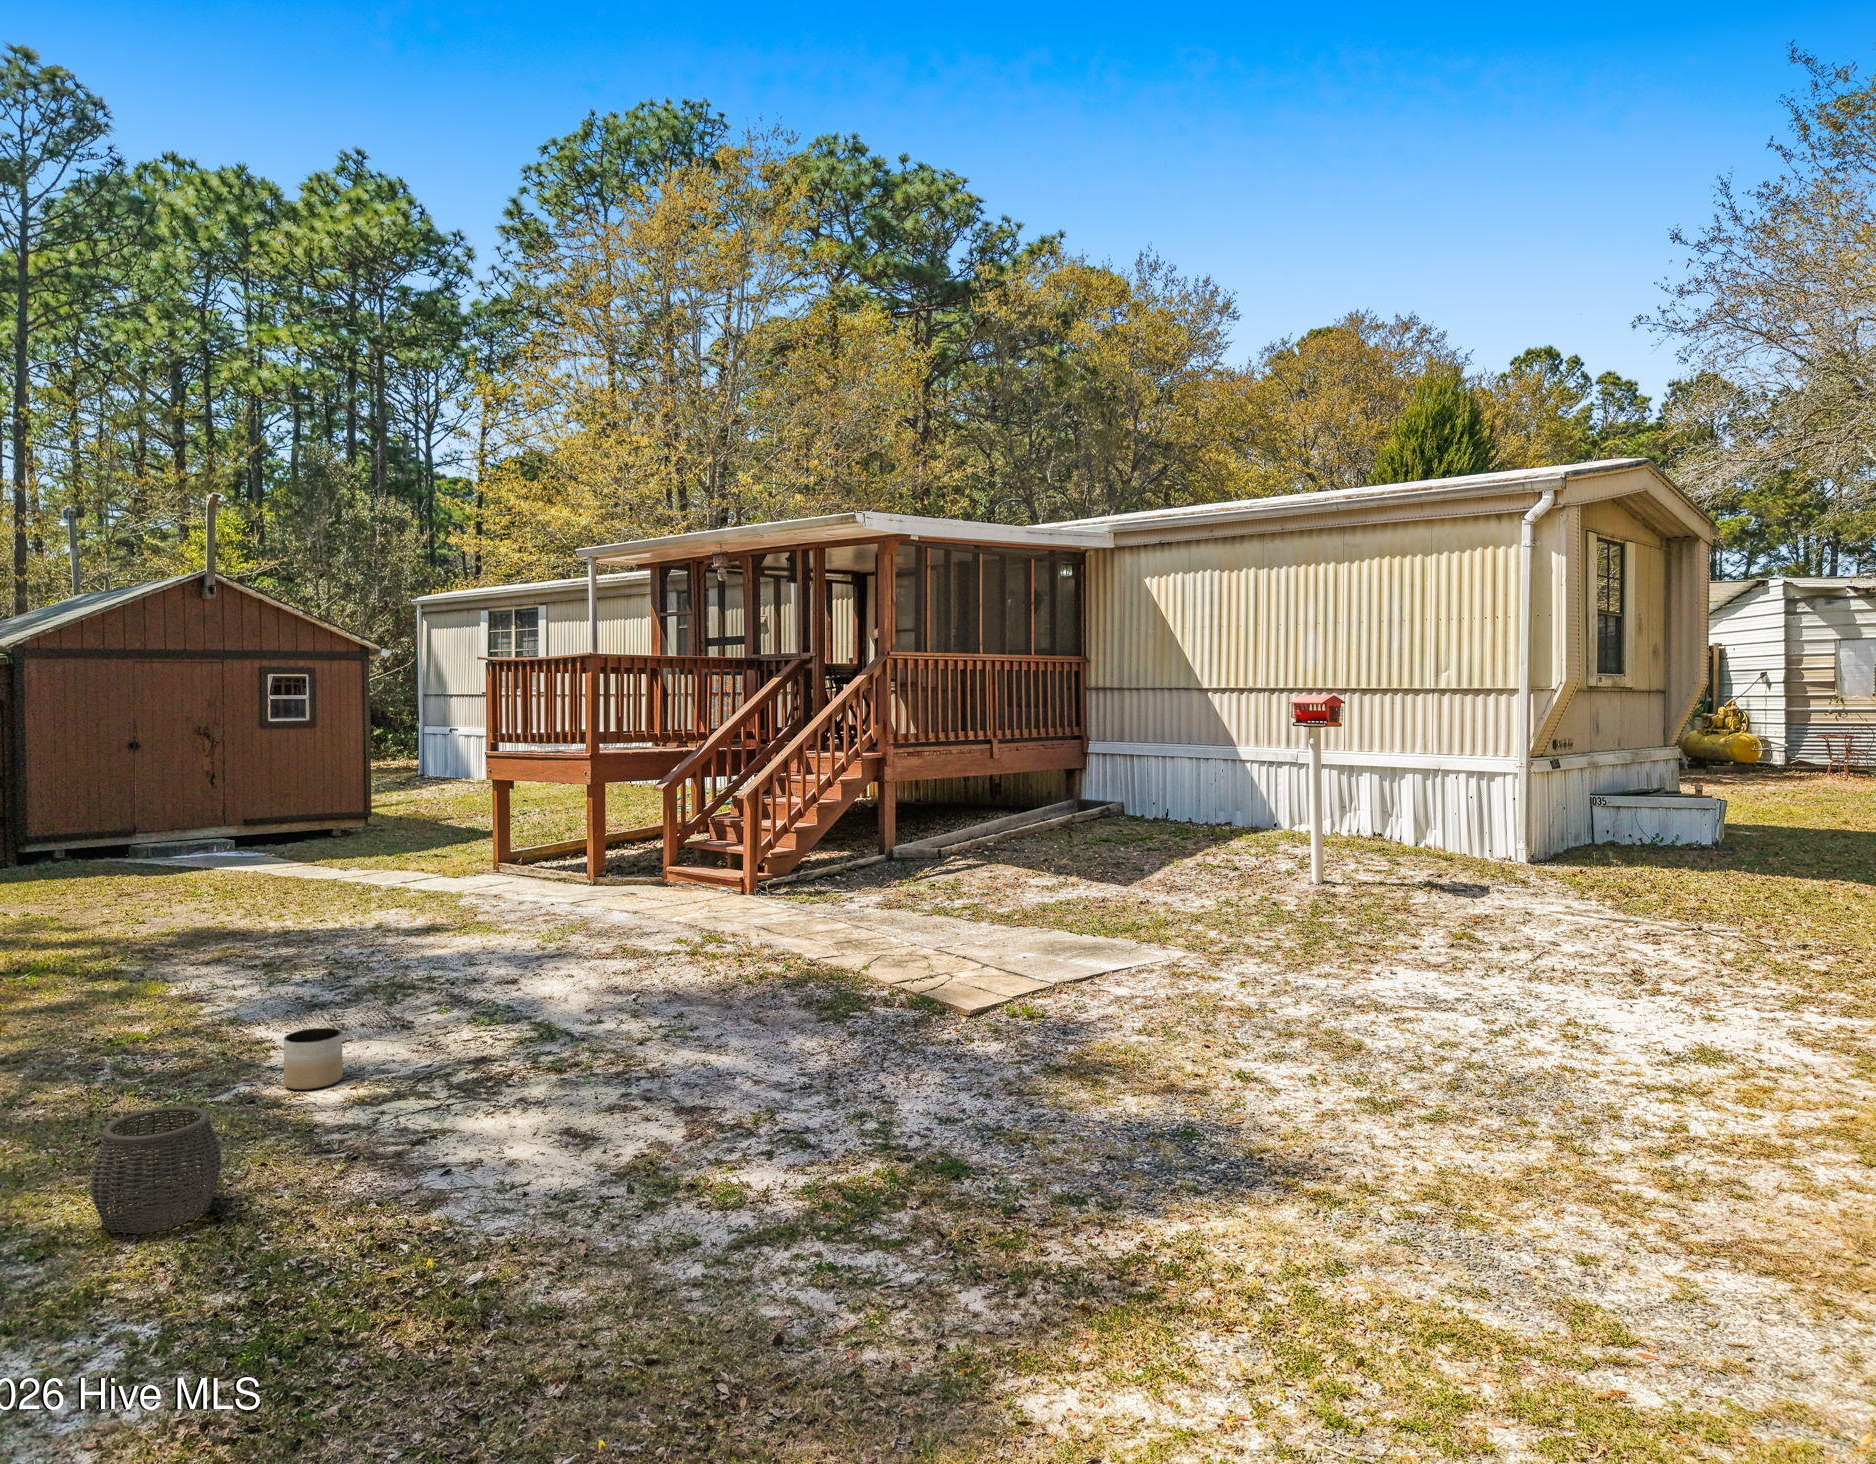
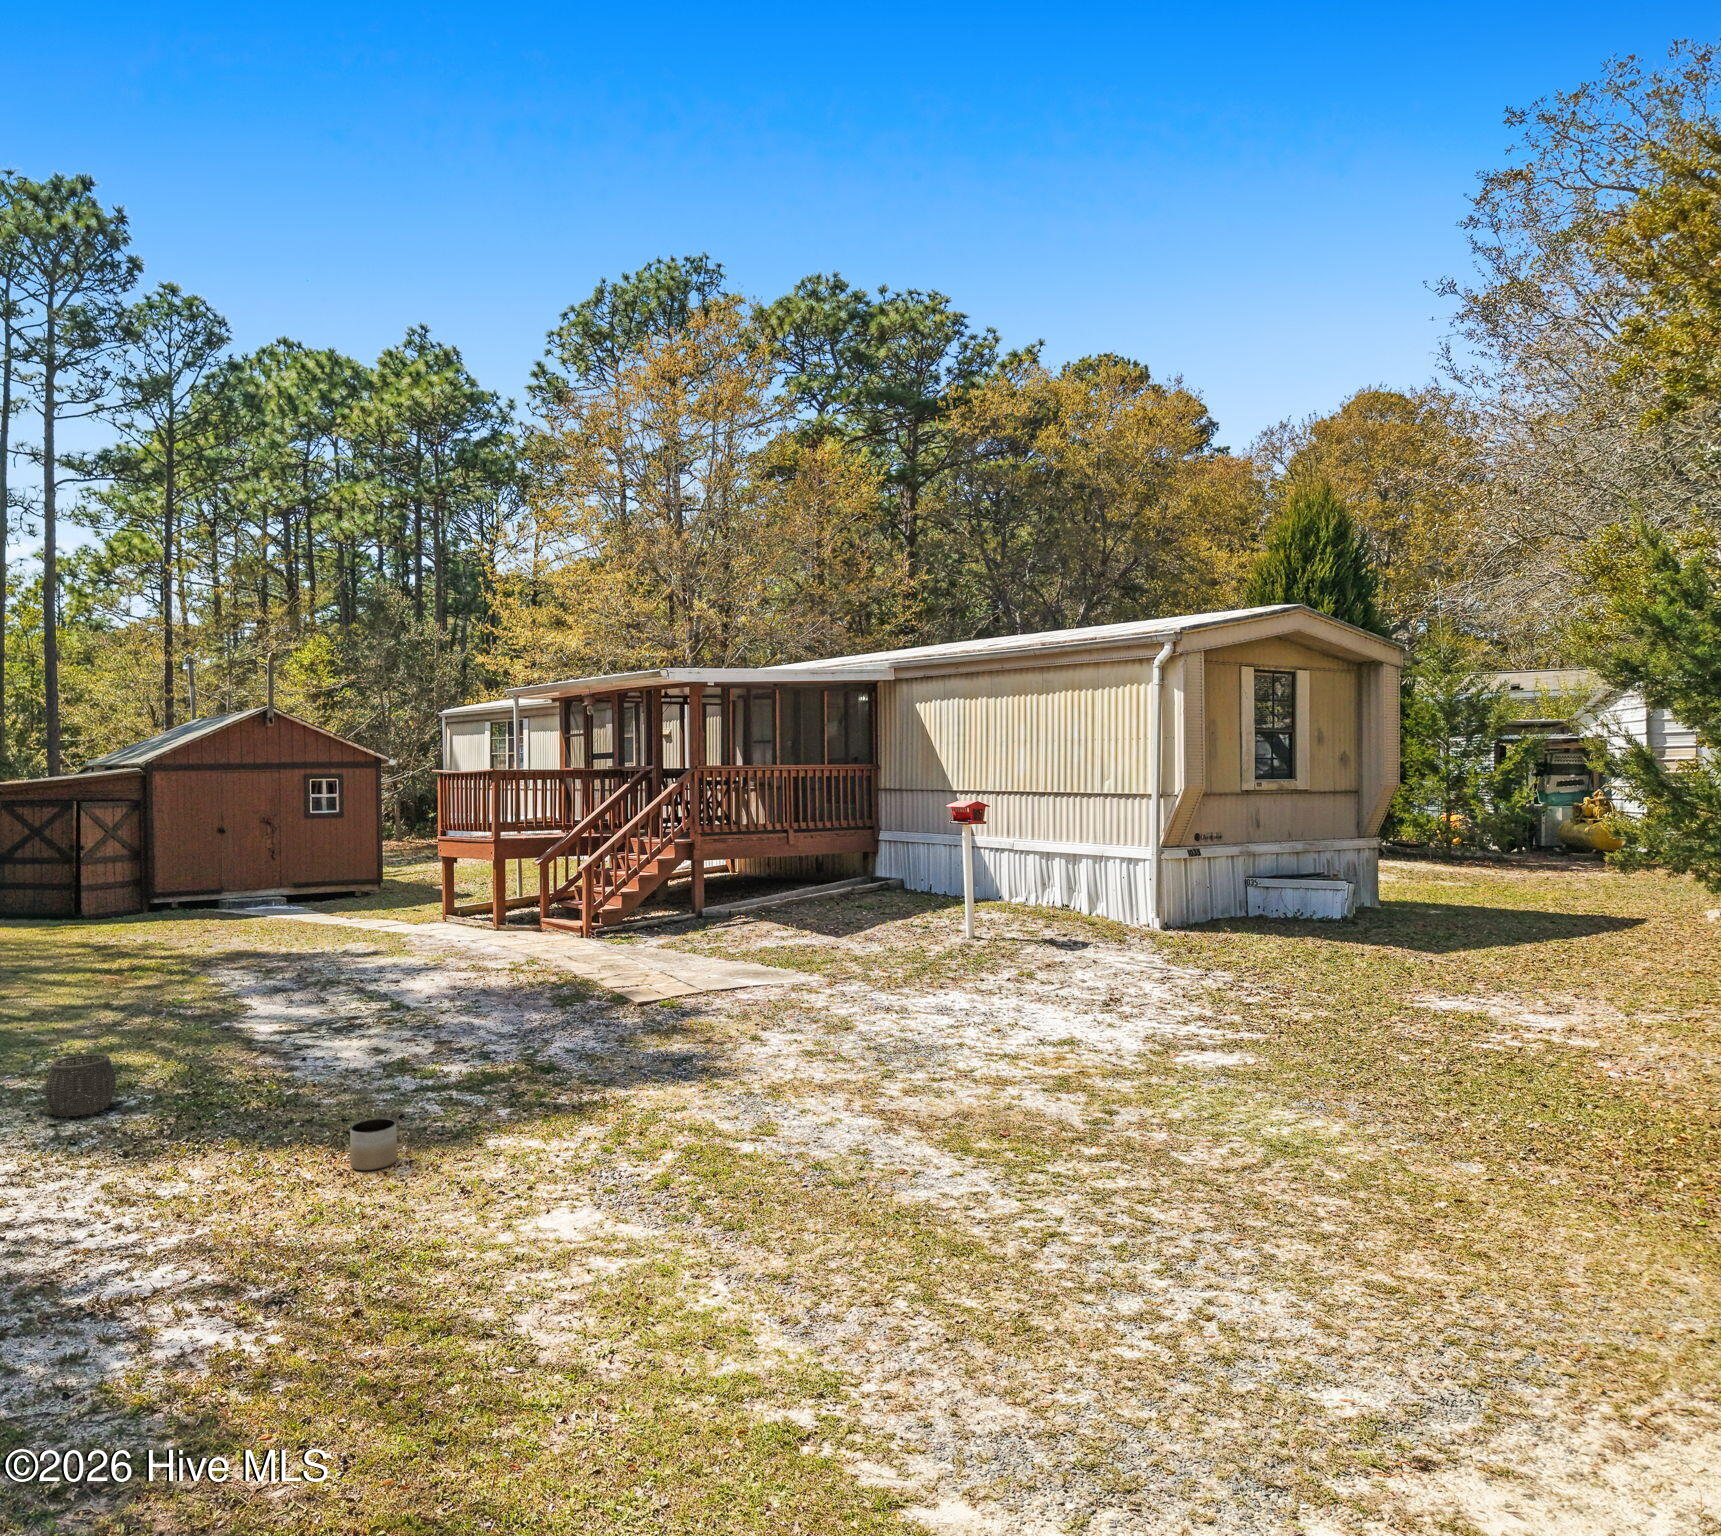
planter: present [284,1028,343,1090] -> present [350,1118,397,1171]

